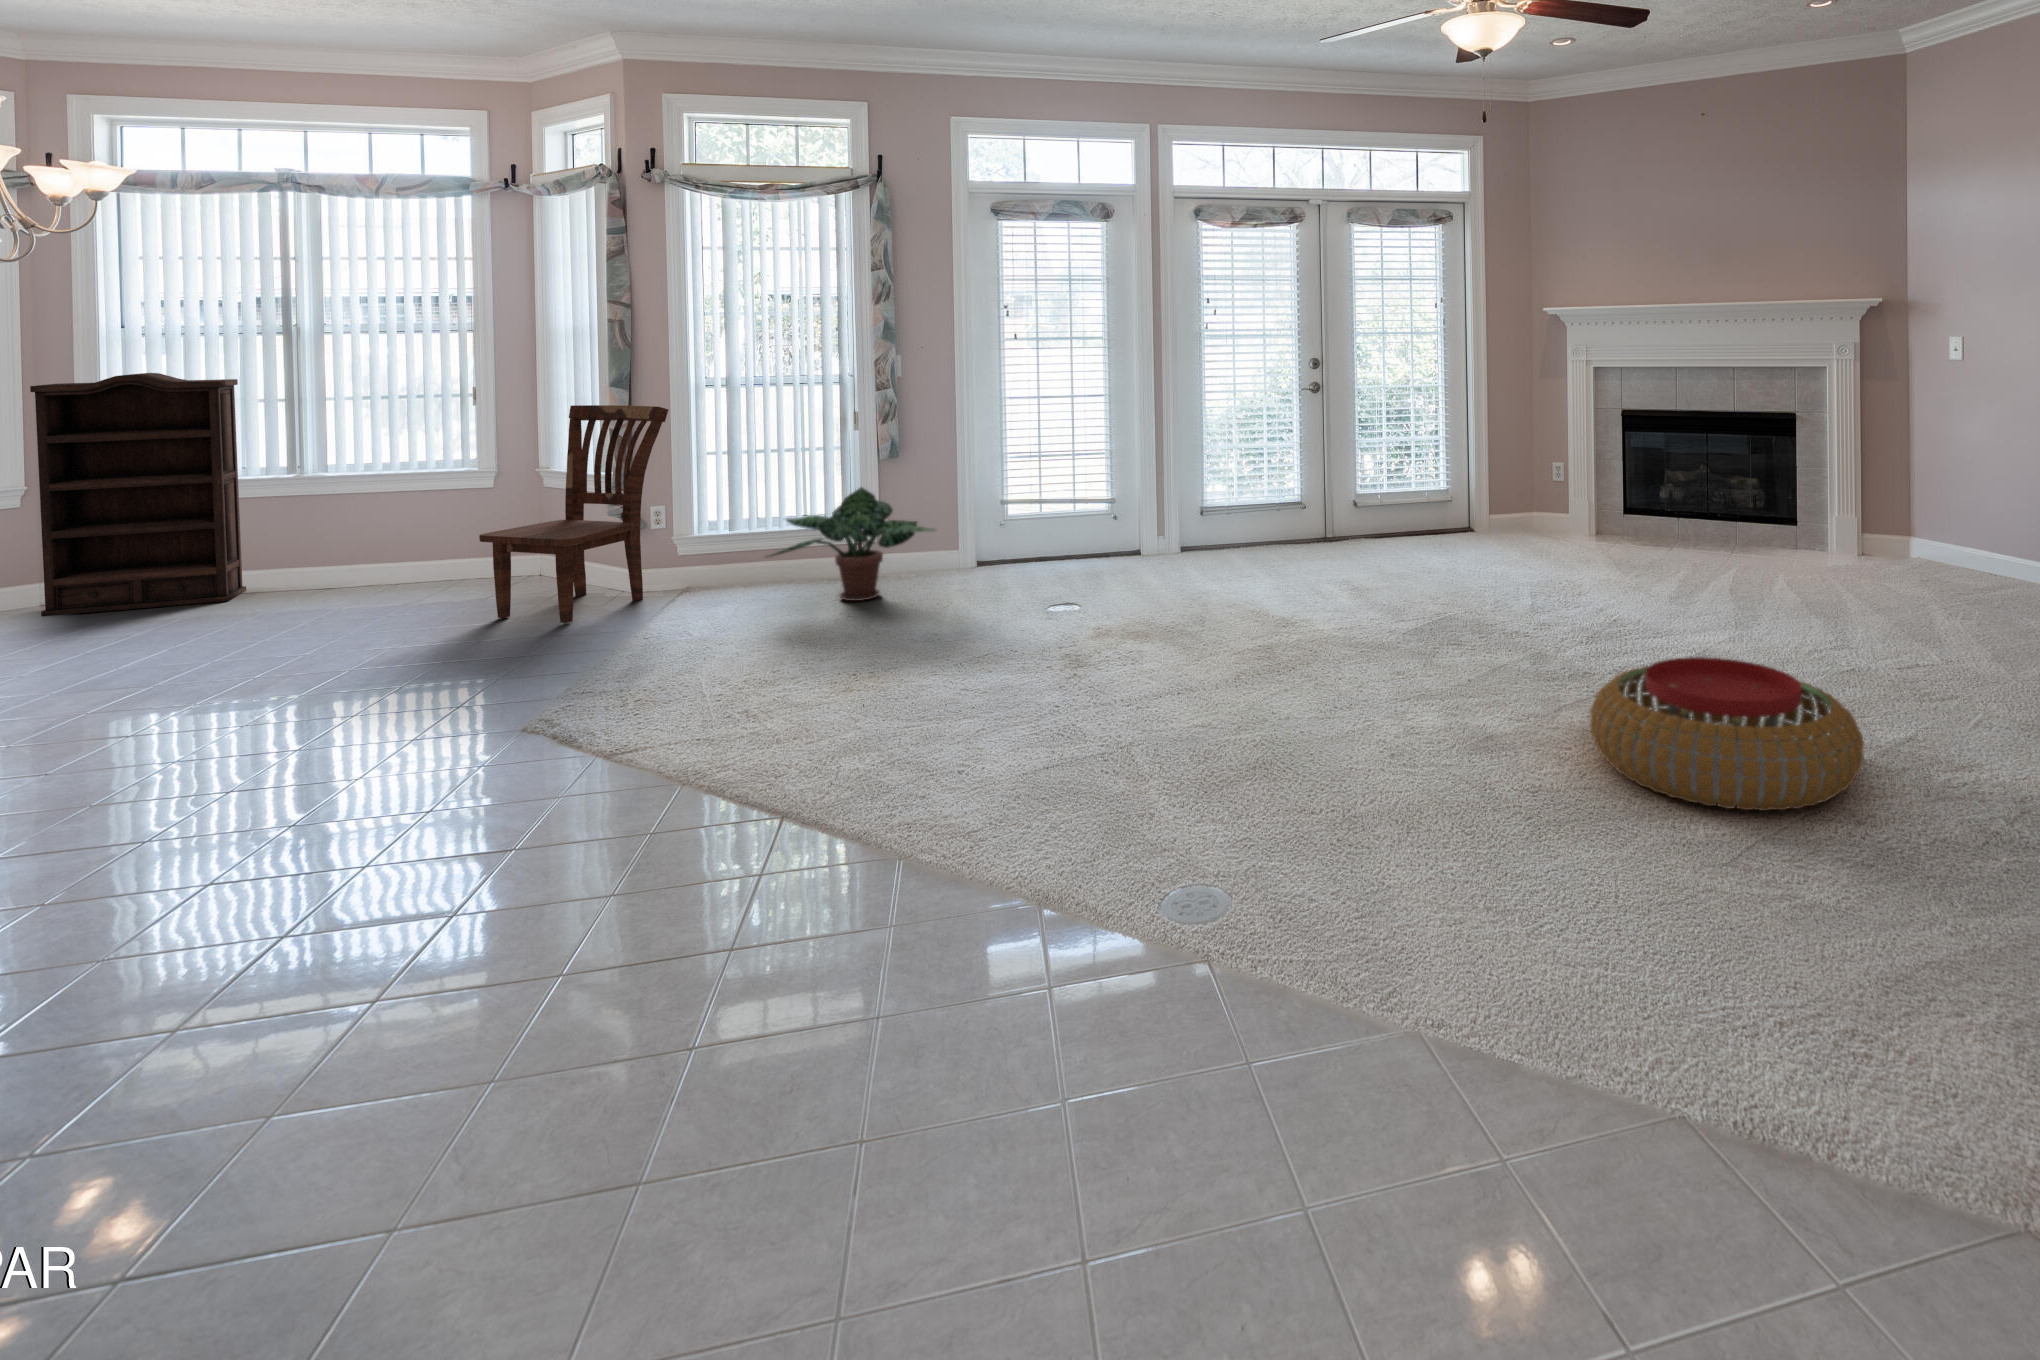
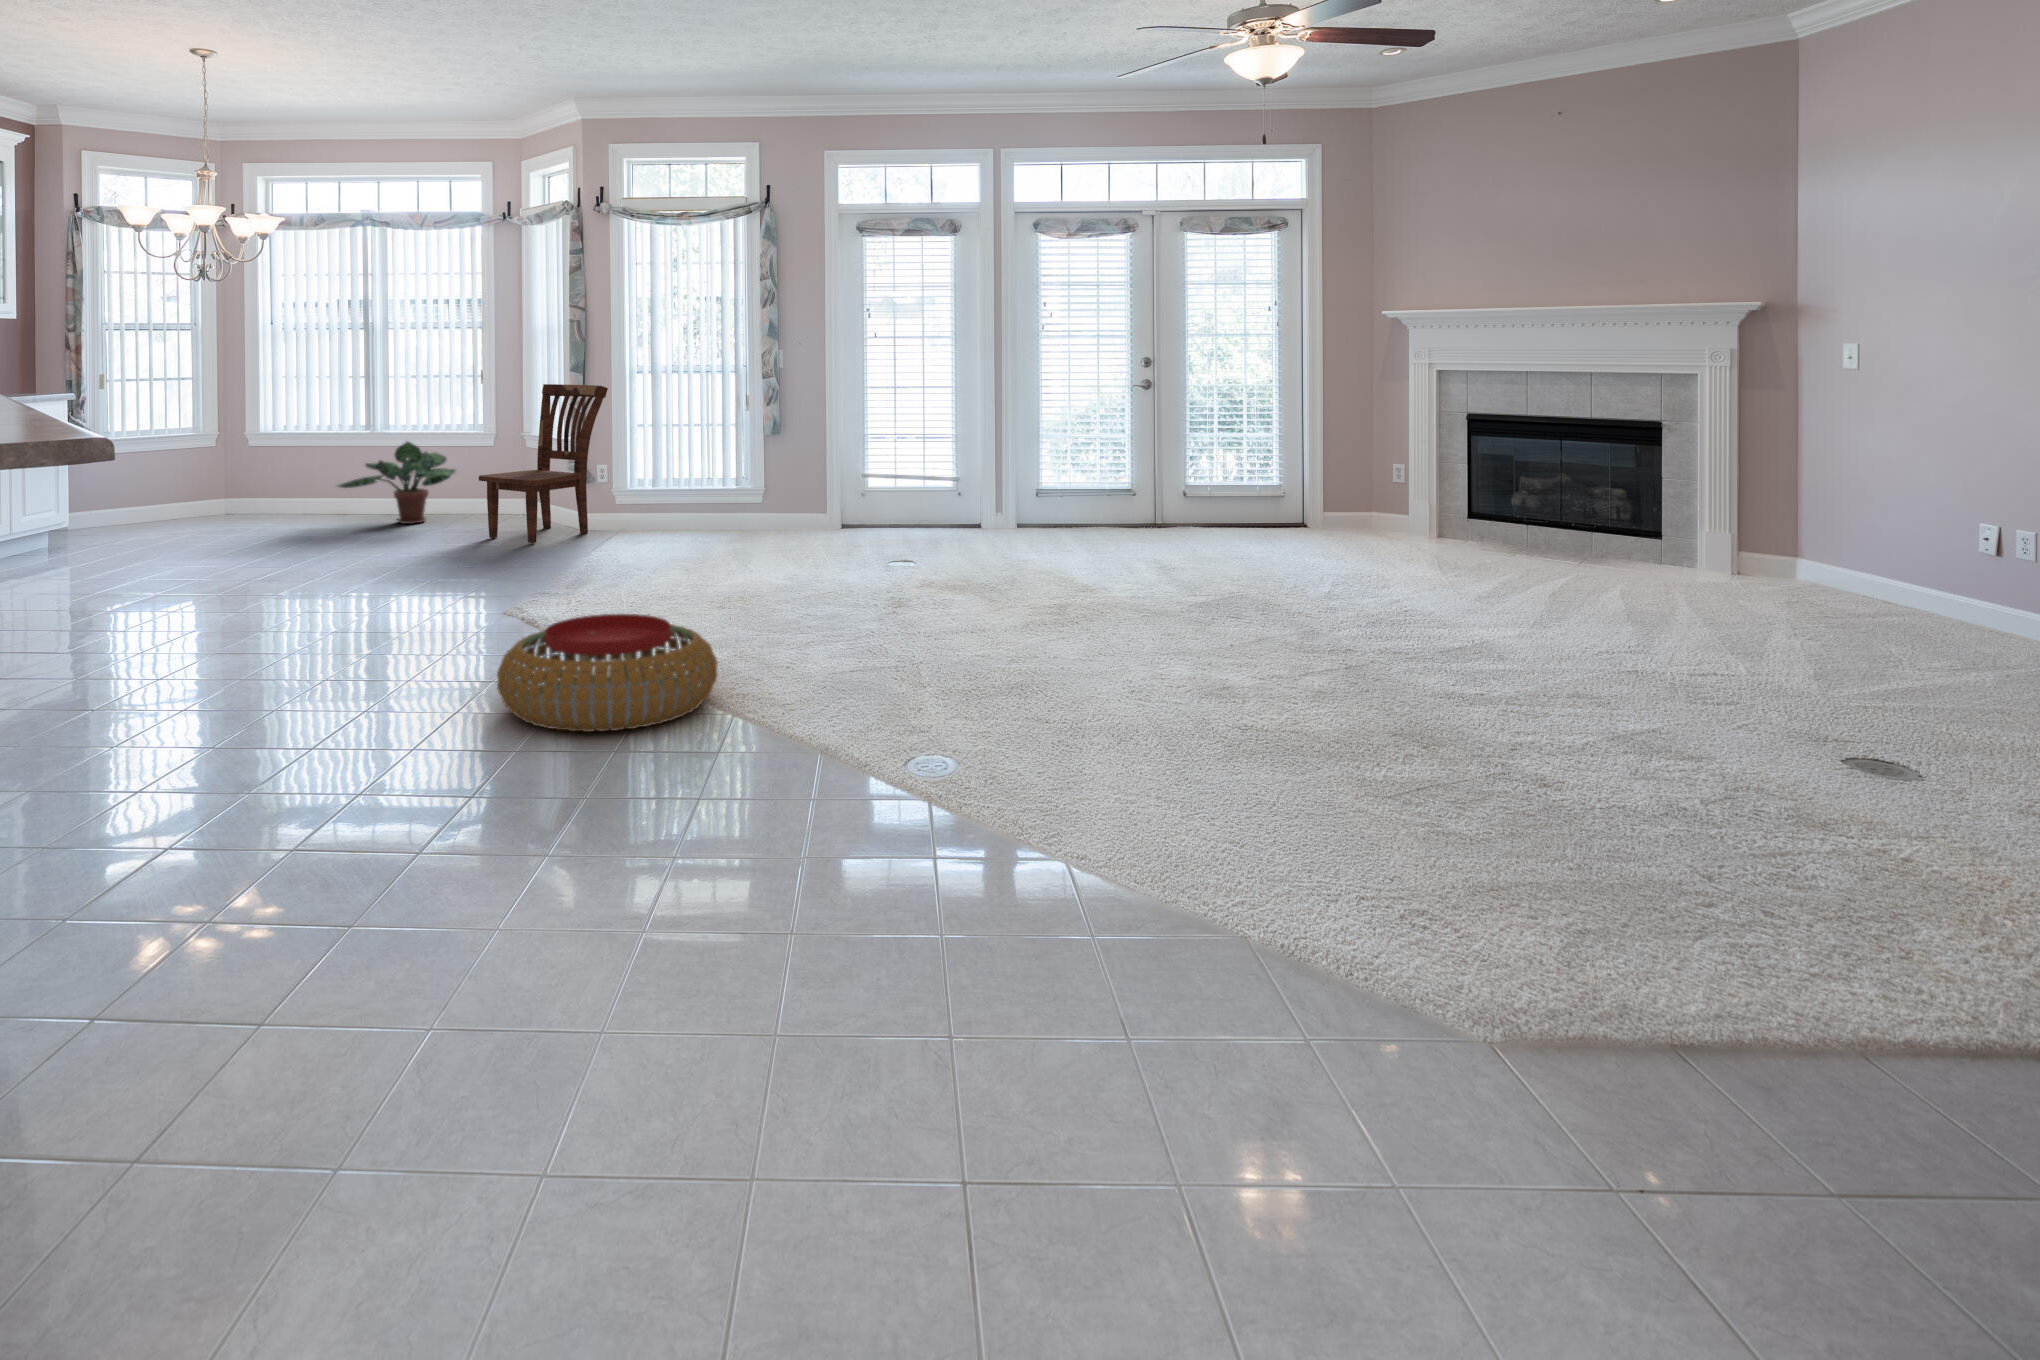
bookshelf: present [30,373,246,617] -> none [221,356,339,520]
potted plant: present [767,487,934,601] -> present [339,442,455,524]
pouf: present [1590,657,1864,811] -> present [497,614,717,732]

